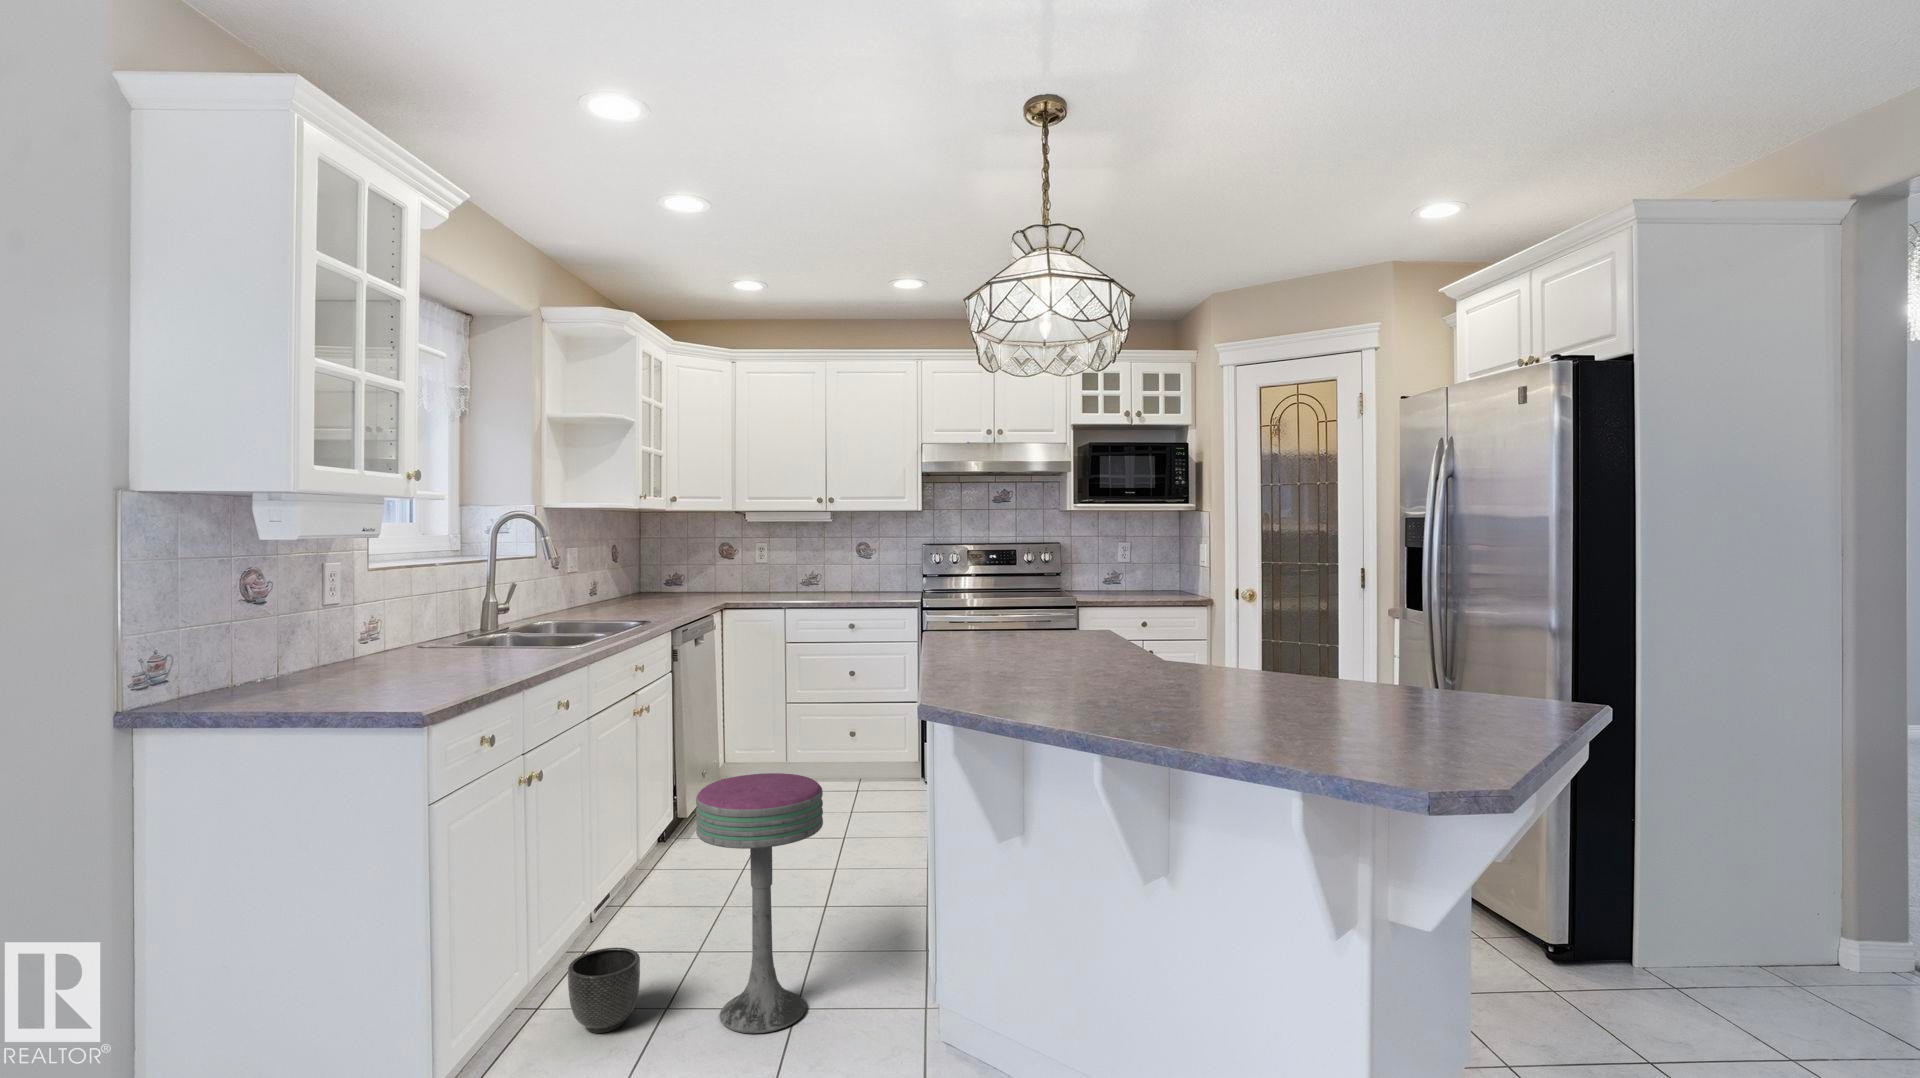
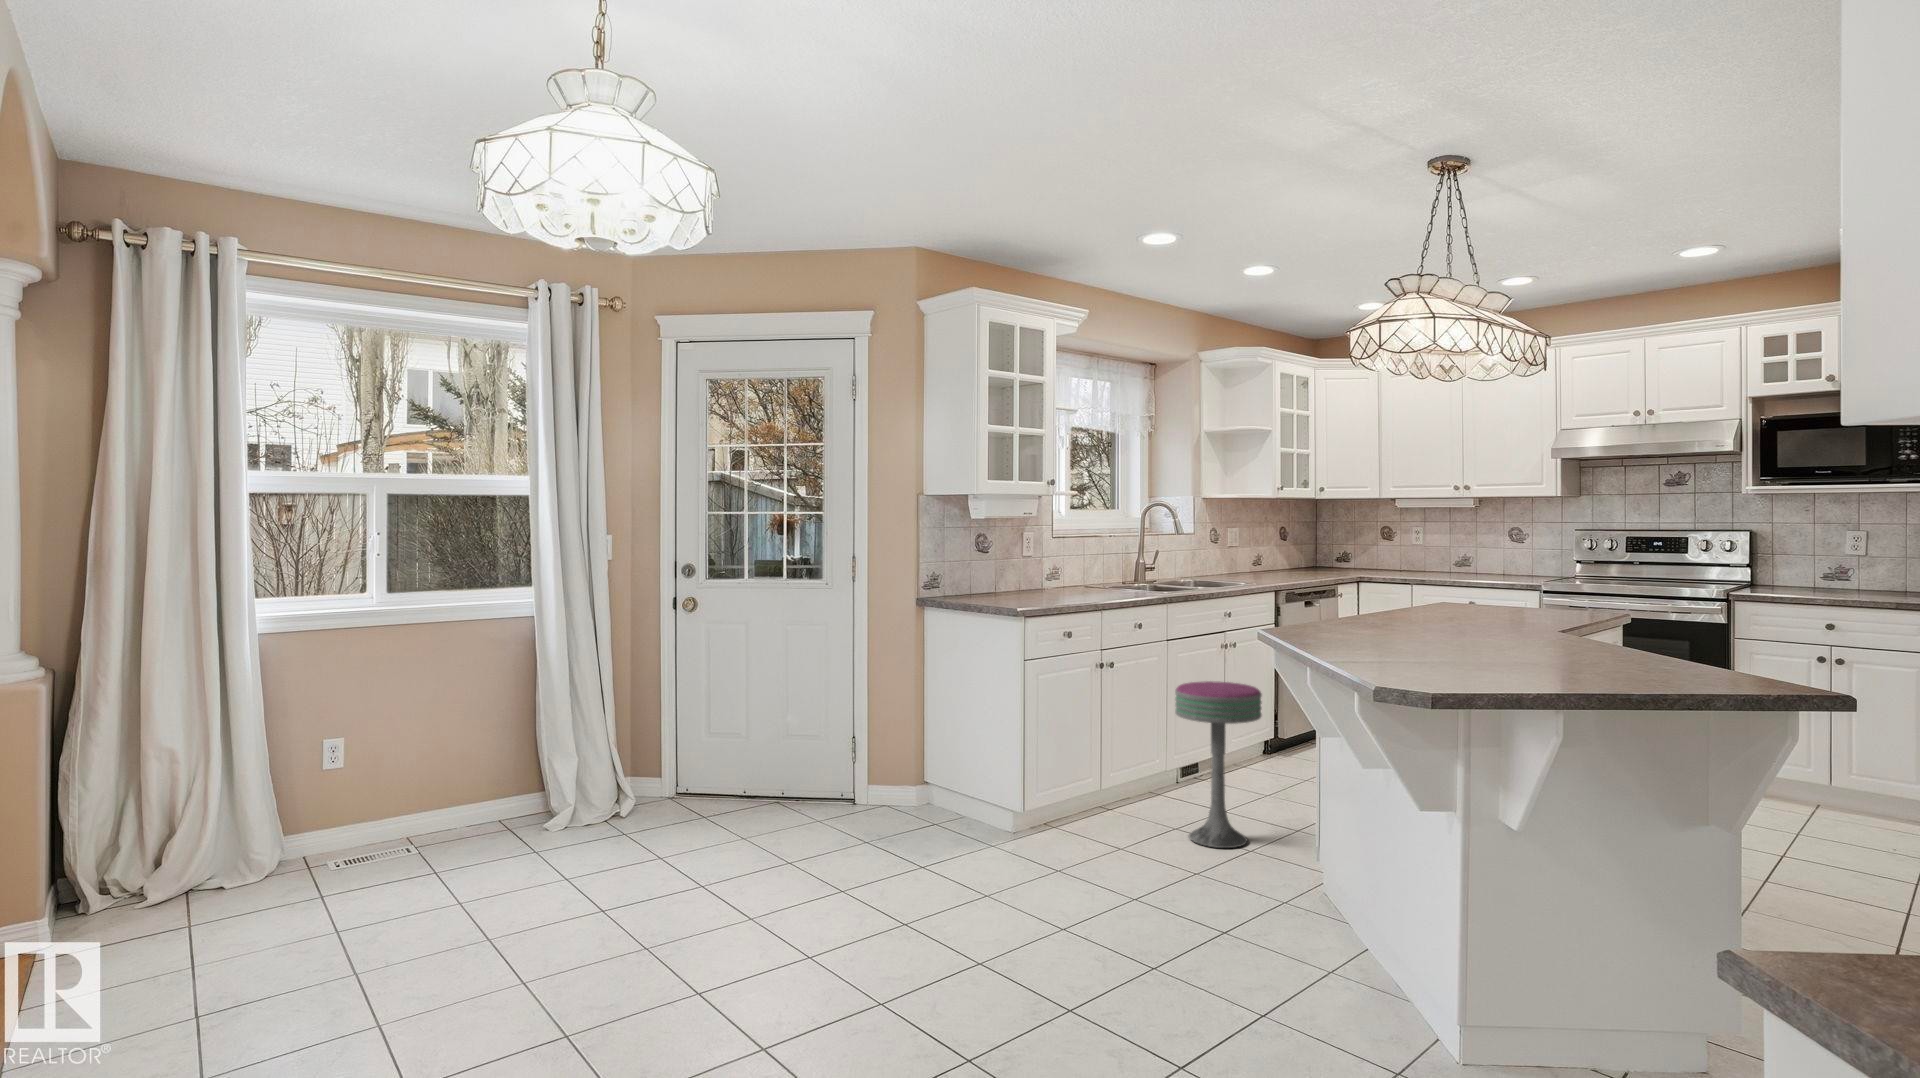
planter: present [568,948,640,1033] -> none [1109,774,1151,821]

